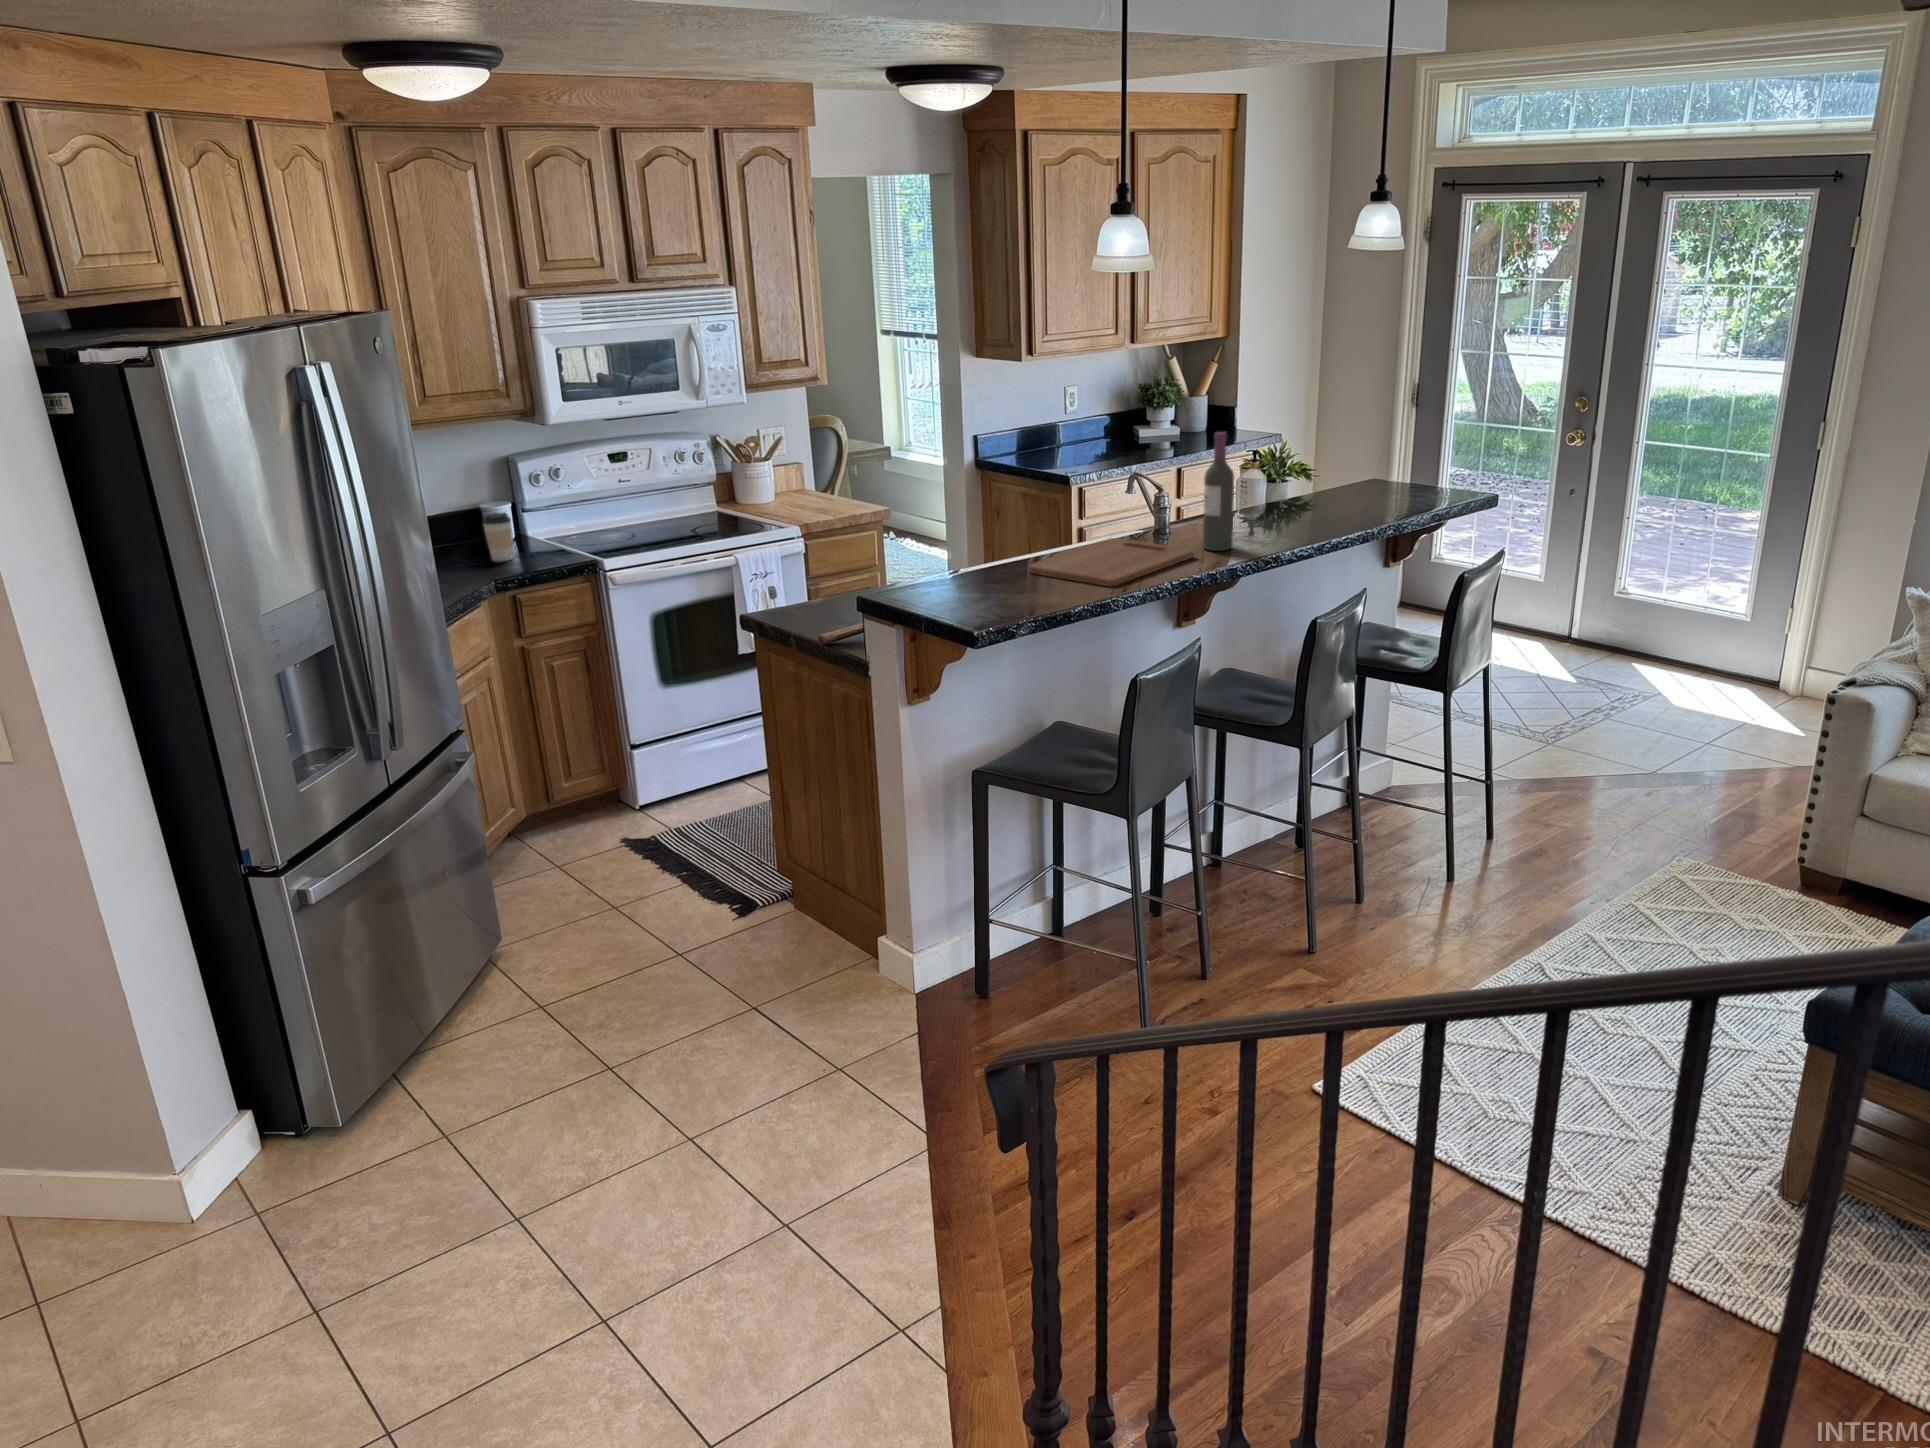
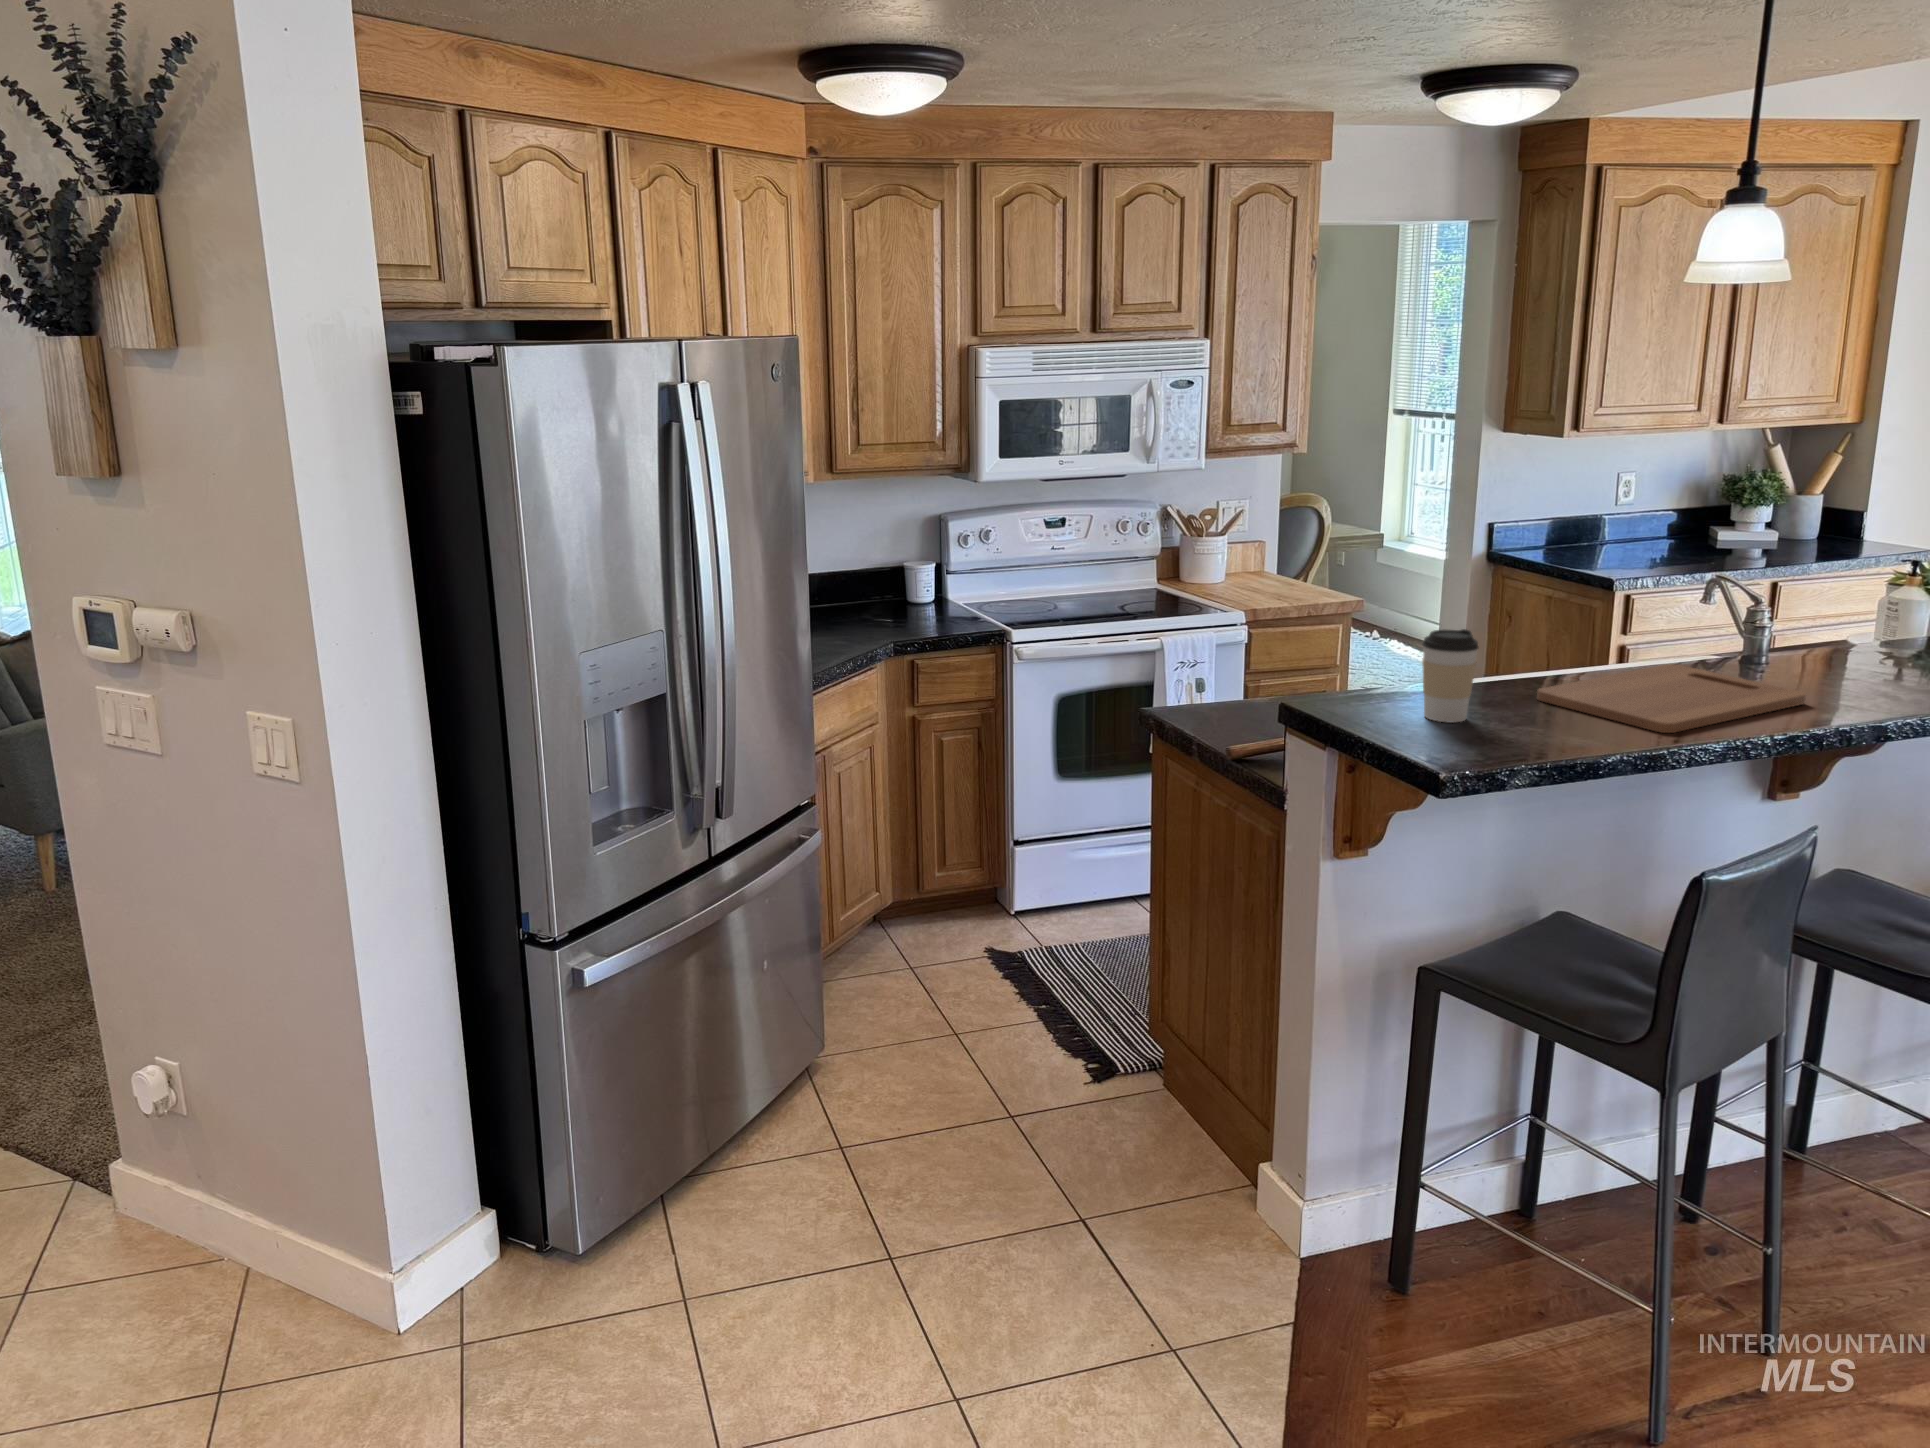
wine bottle: present [1203,432,1234,551] -> none [1820,526,1886,699]
coffee cup: present [483,512,514,562] -> present [1422,629,1478,722]

